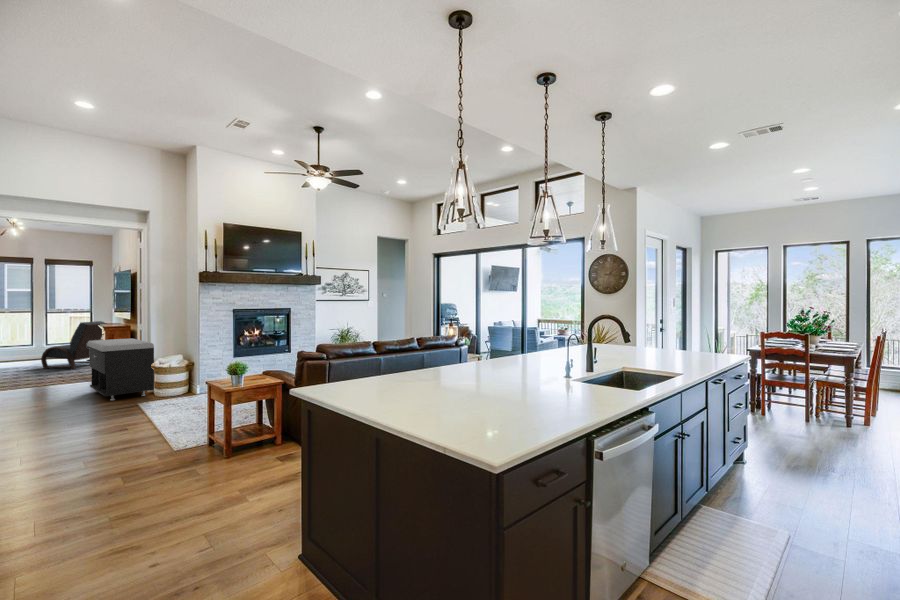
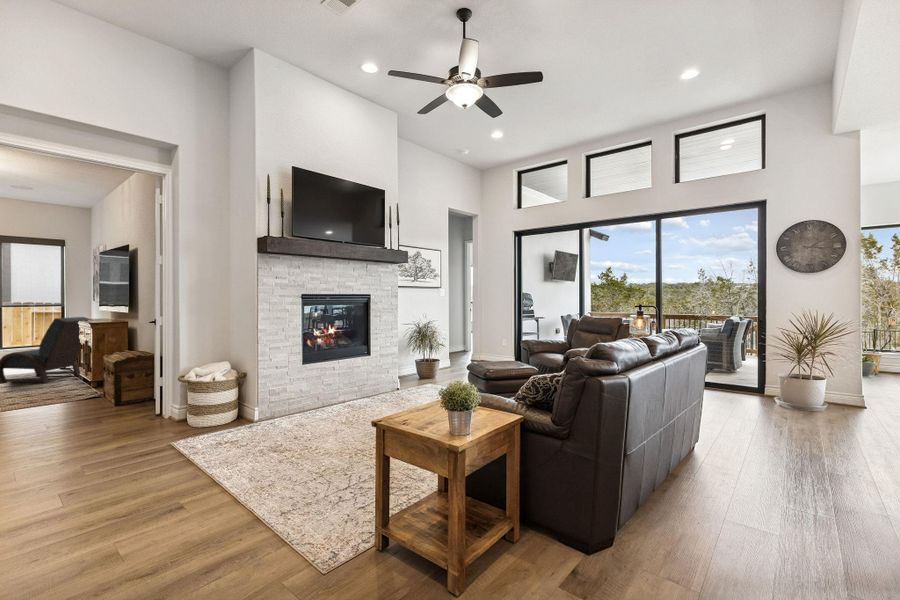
storage bench: present [87,338,154,401] -> none [76,338,188,437]

